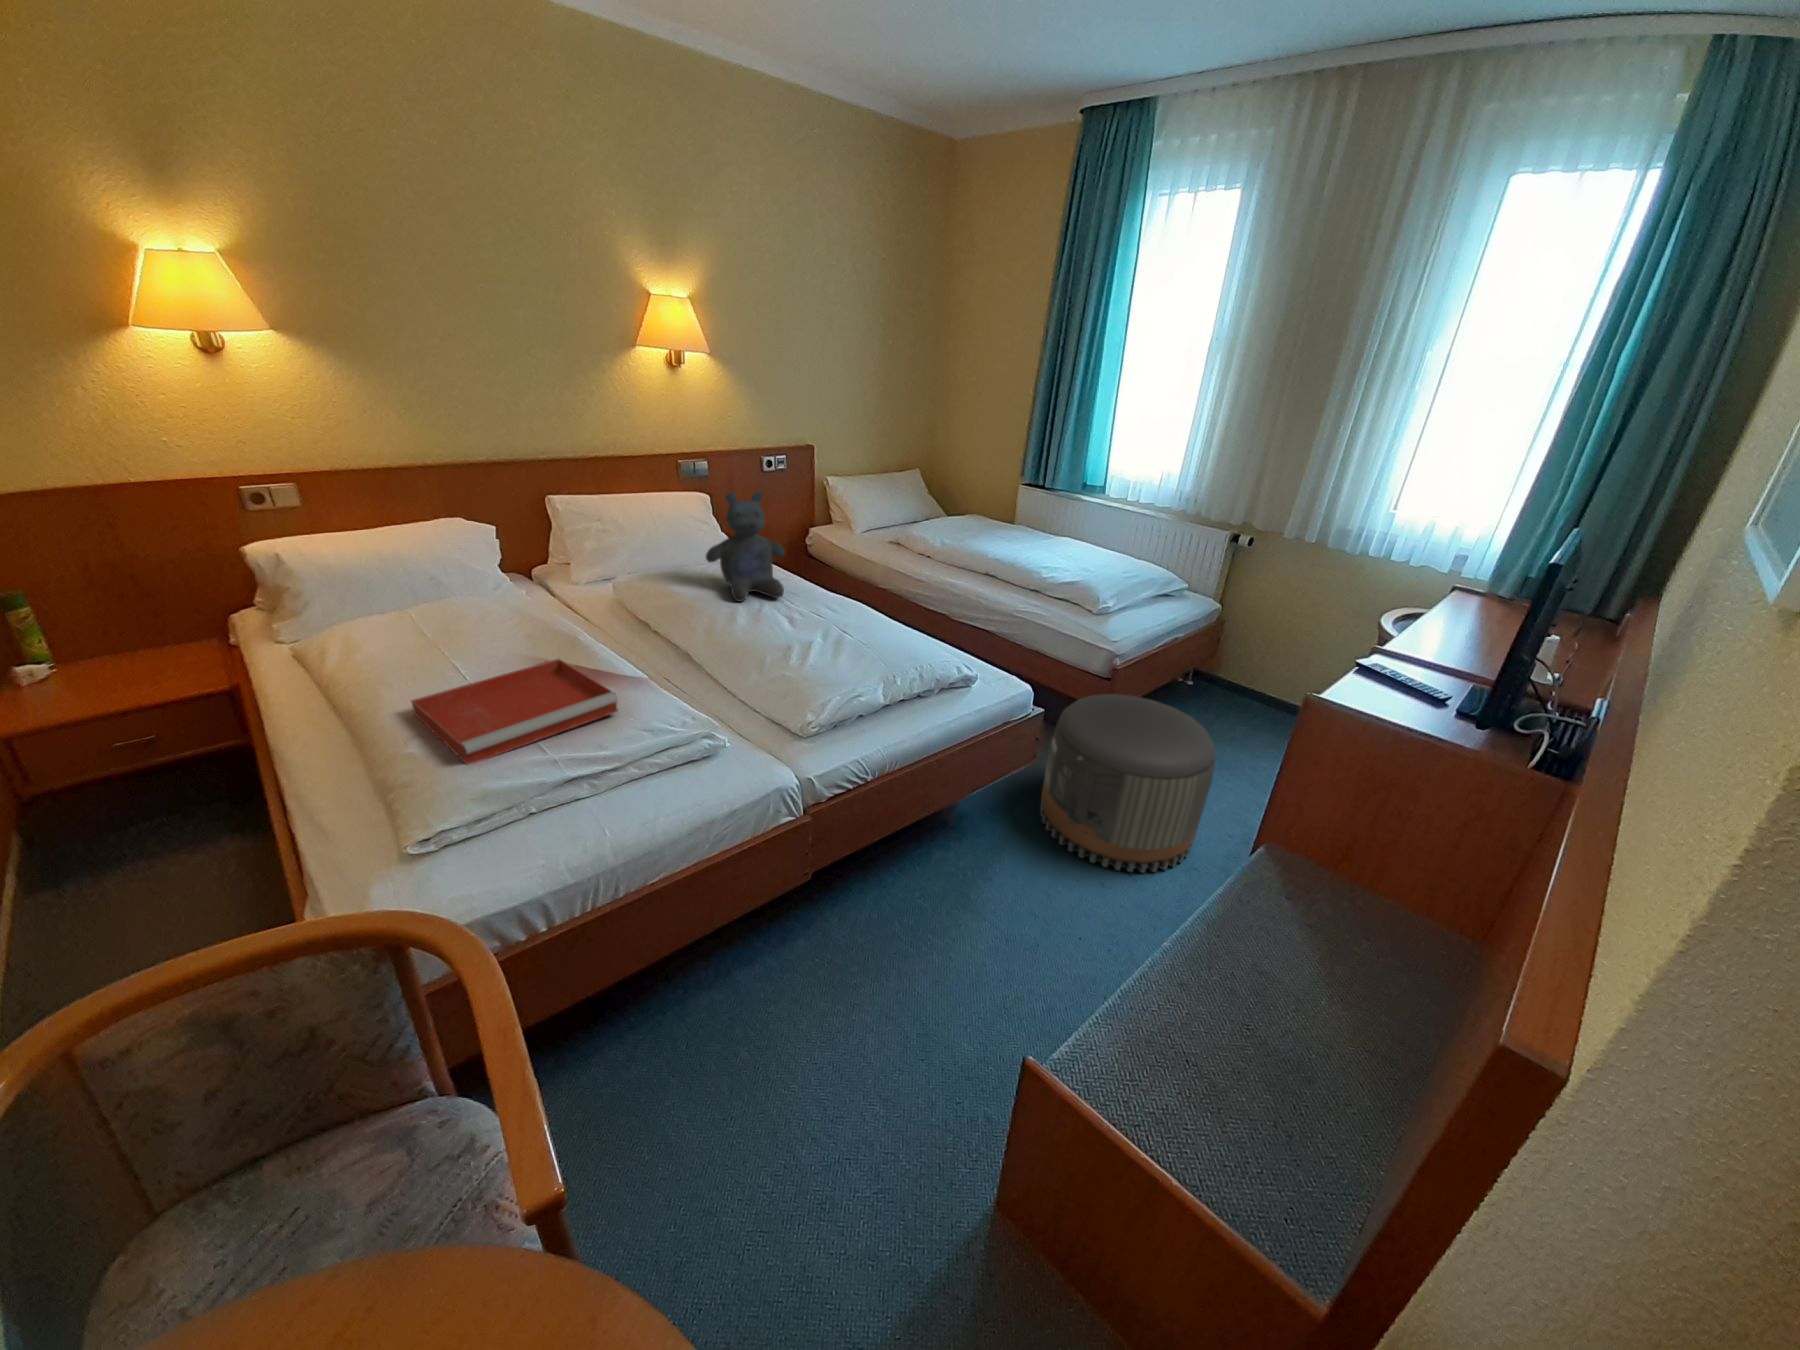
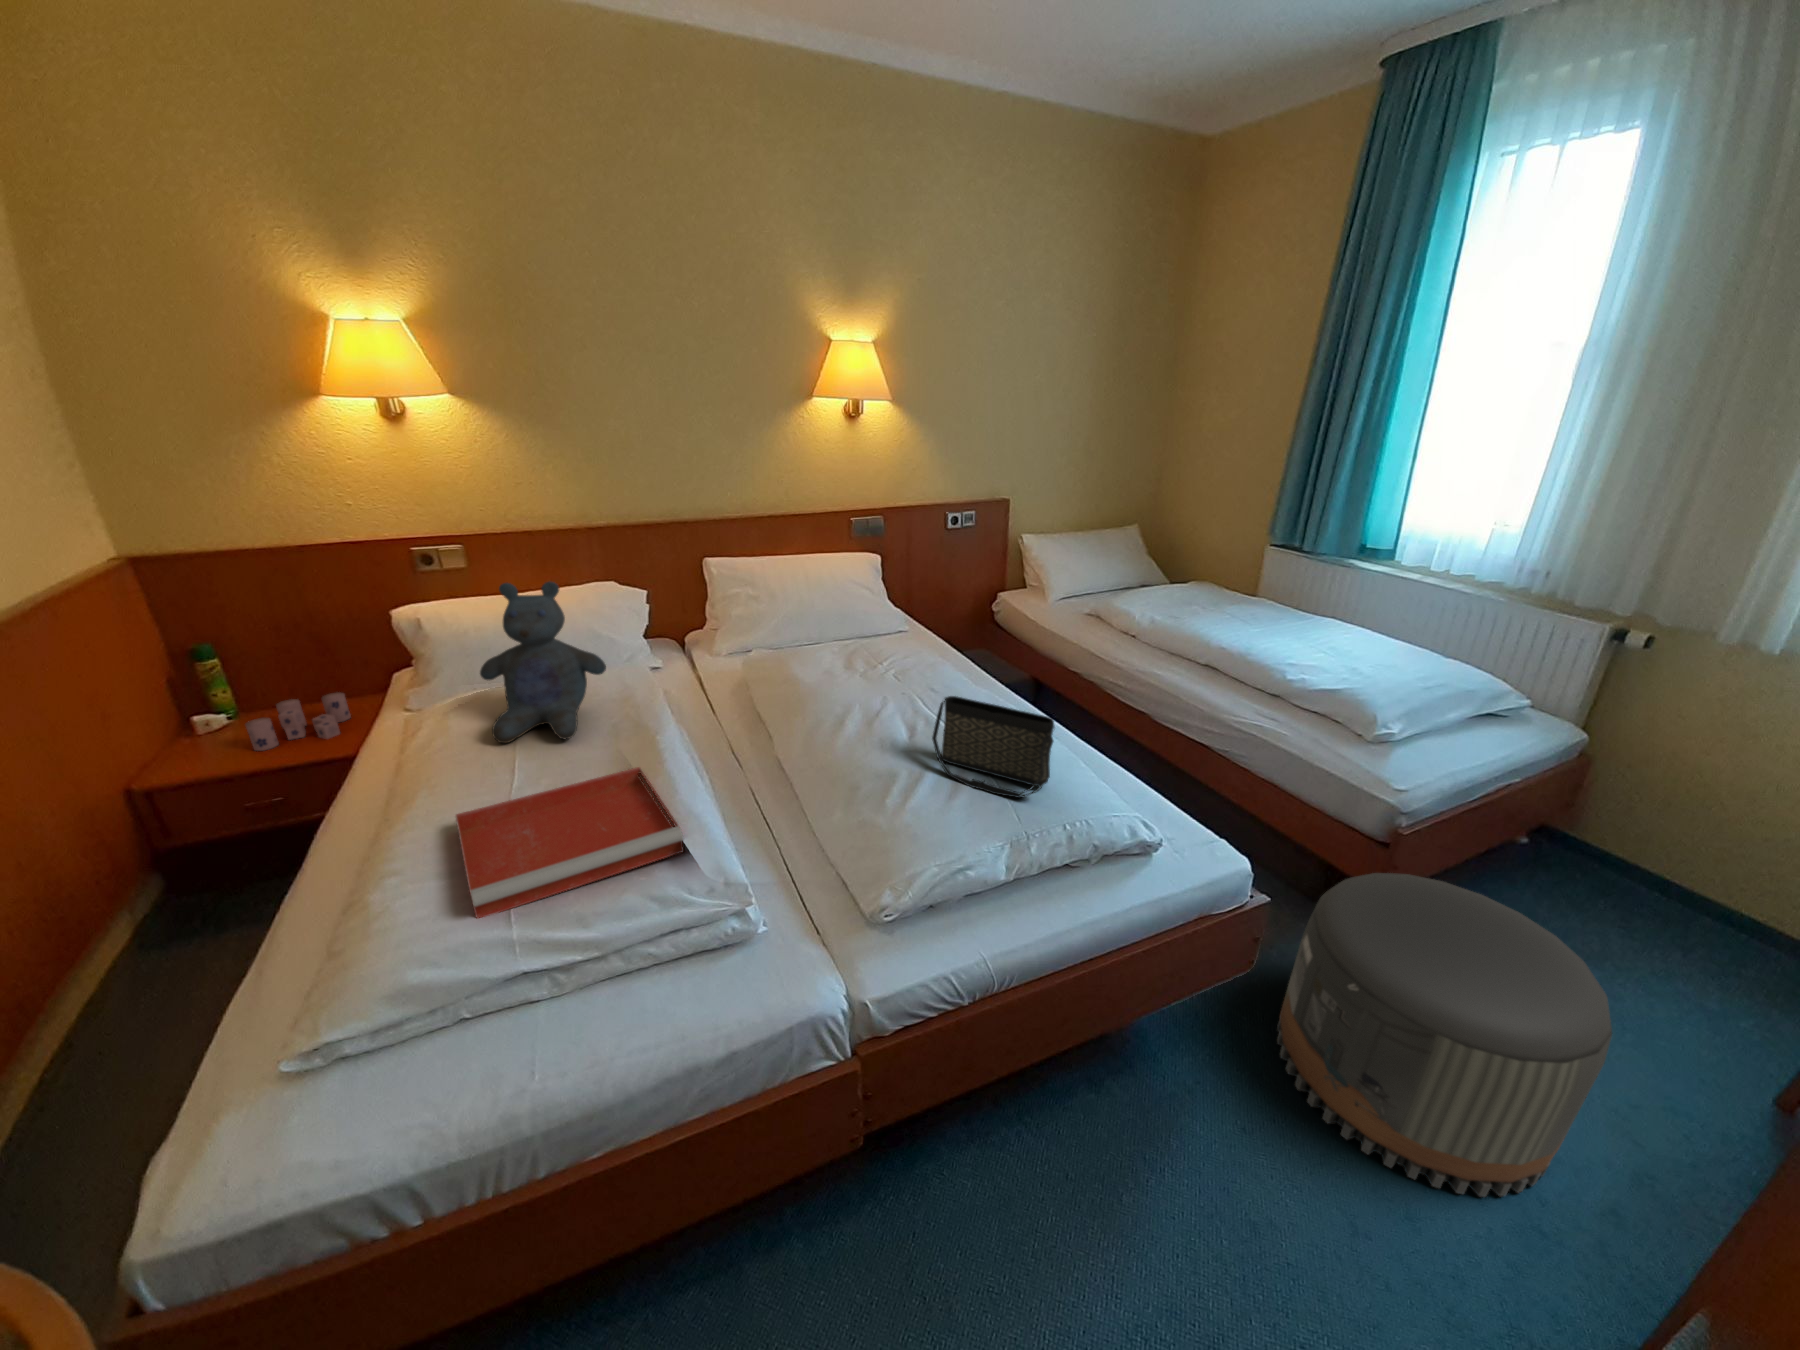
stuffed bear: present [706,492,785,602] -> present [480,582,606,743]
handbag: none [792,592,883,660] -> present [932,696,1054,798]
candle: none [89,633,199,692] -> present [245,692,351,751]

